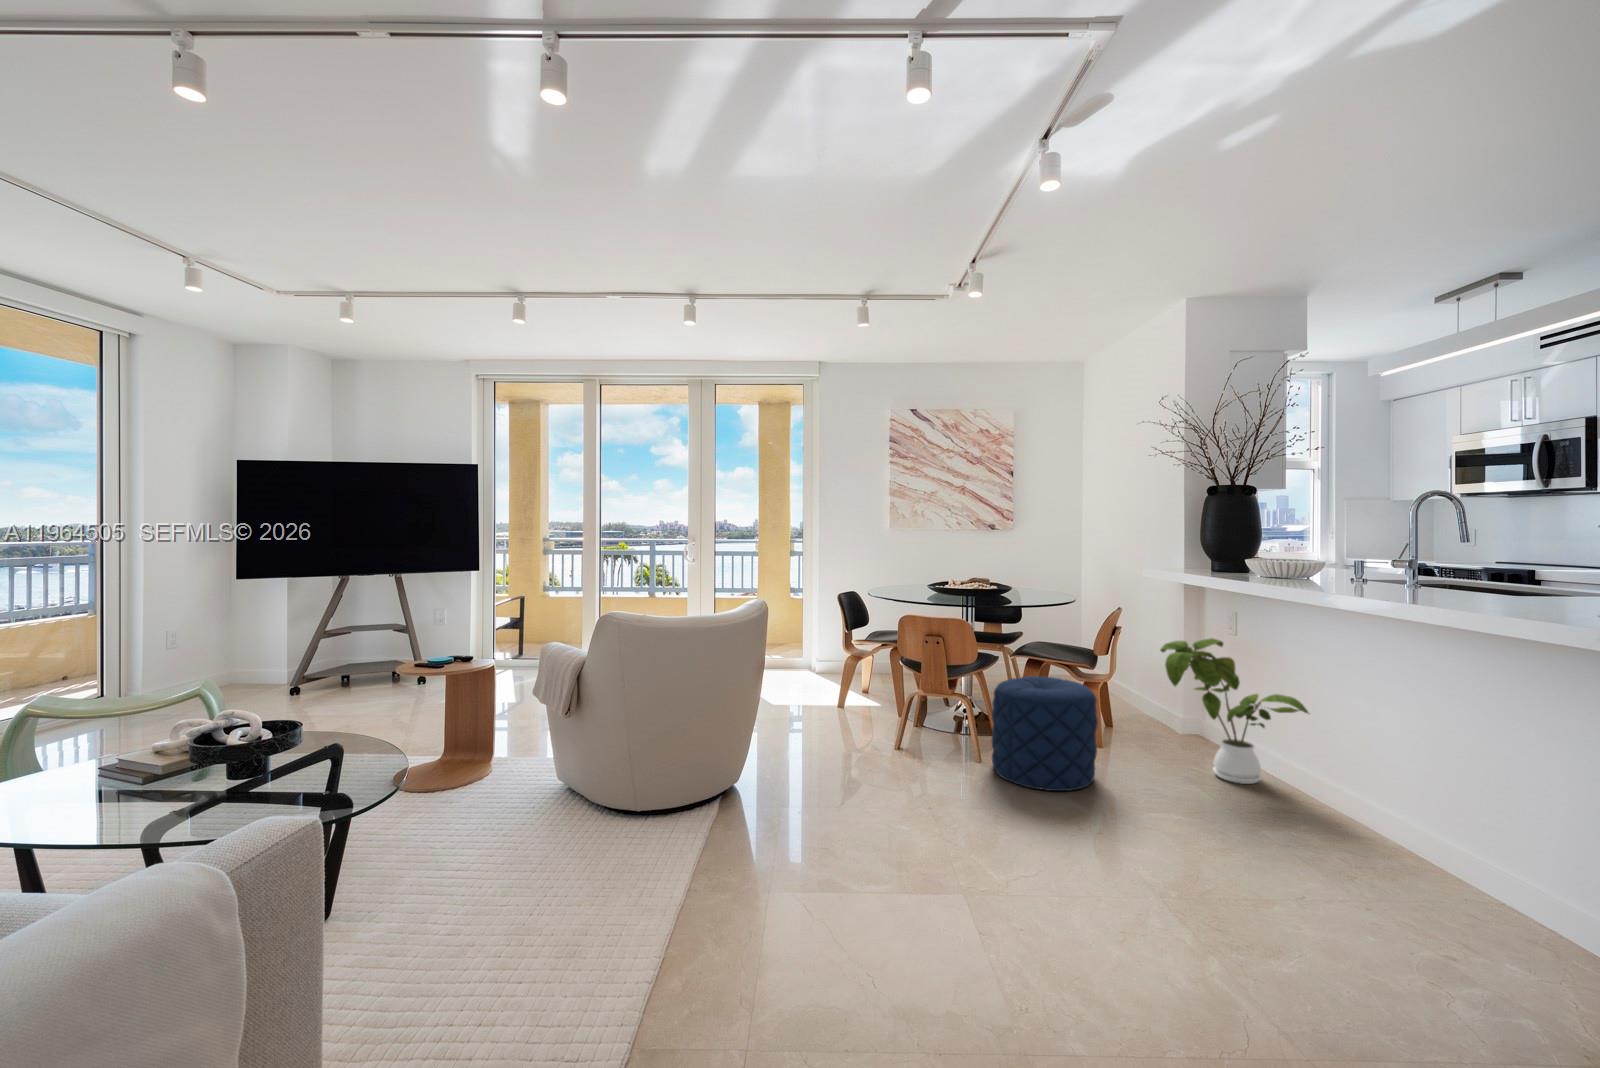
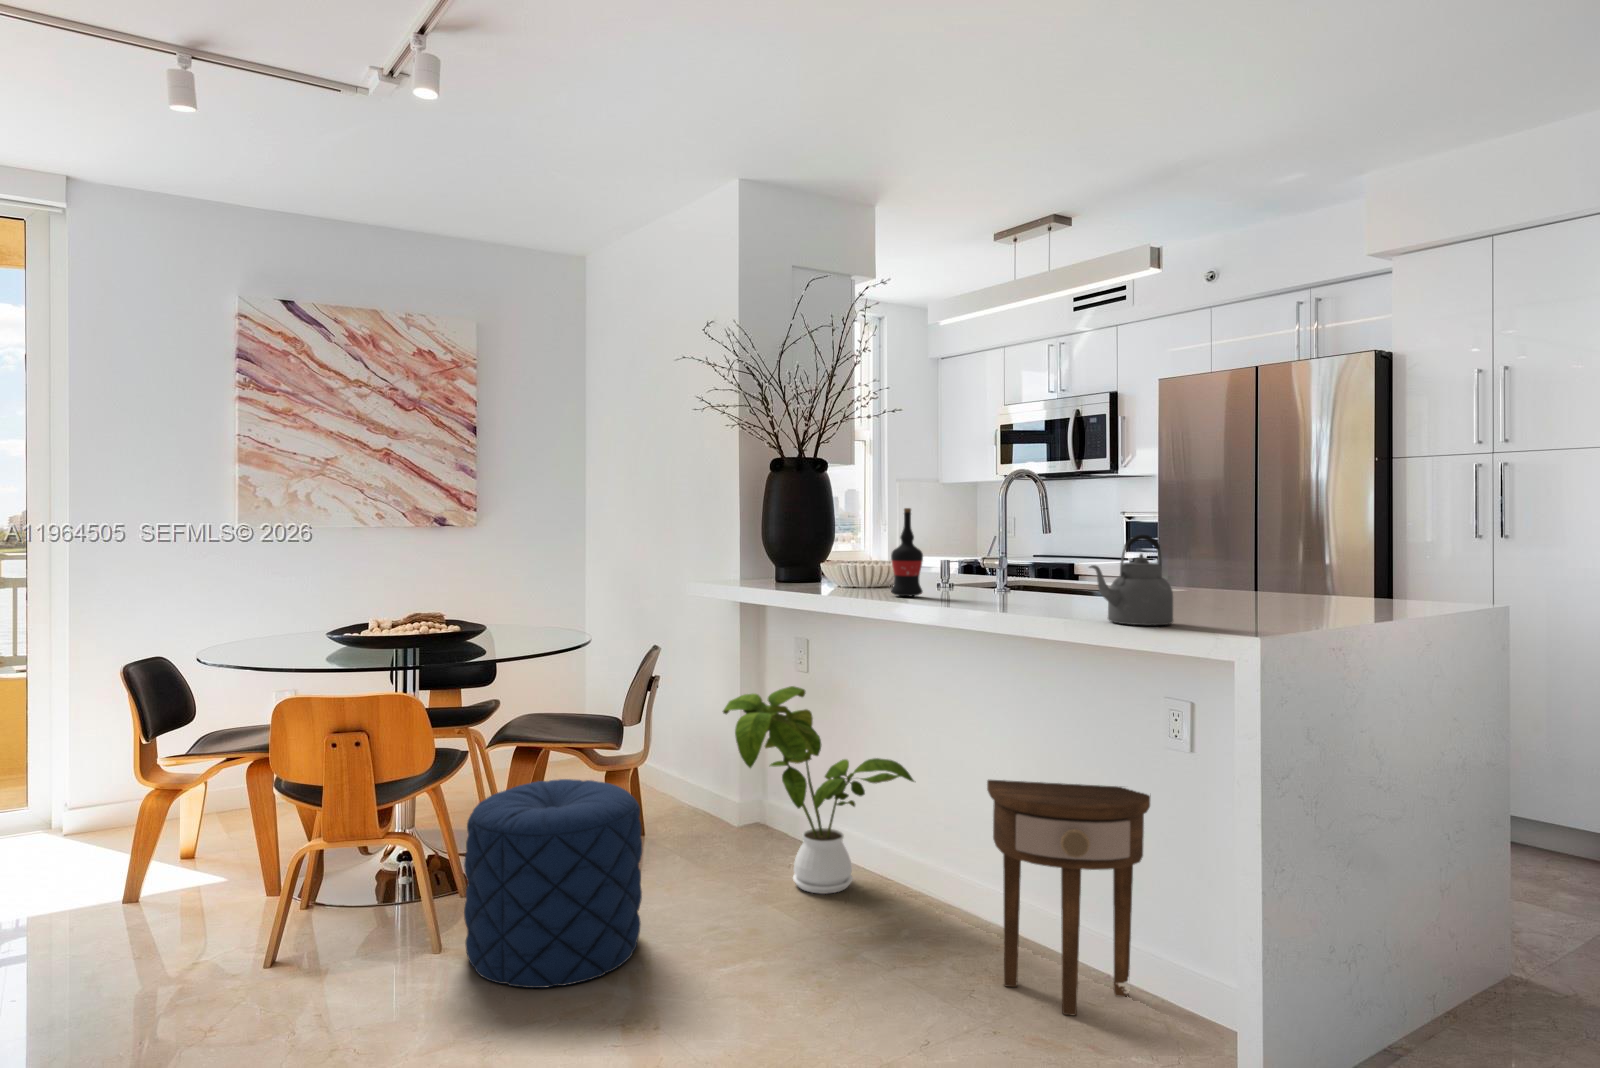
wine bottle: none [1296,518,1325,582] -> present [891,508,923,596]
kettle: none [1455,537,1551,610] -> present [1089,535,1173,625]
side table: none [1358,713,1520,900] -> present [987,780,1150,1015]

